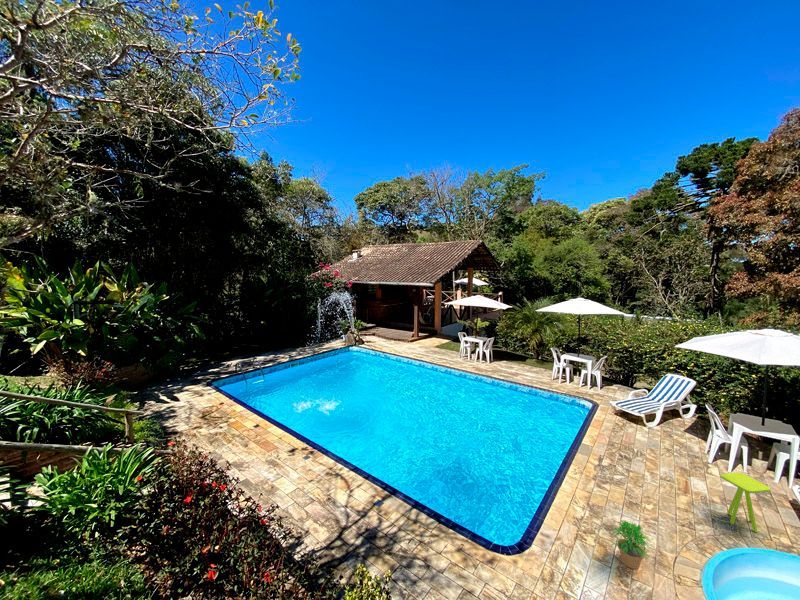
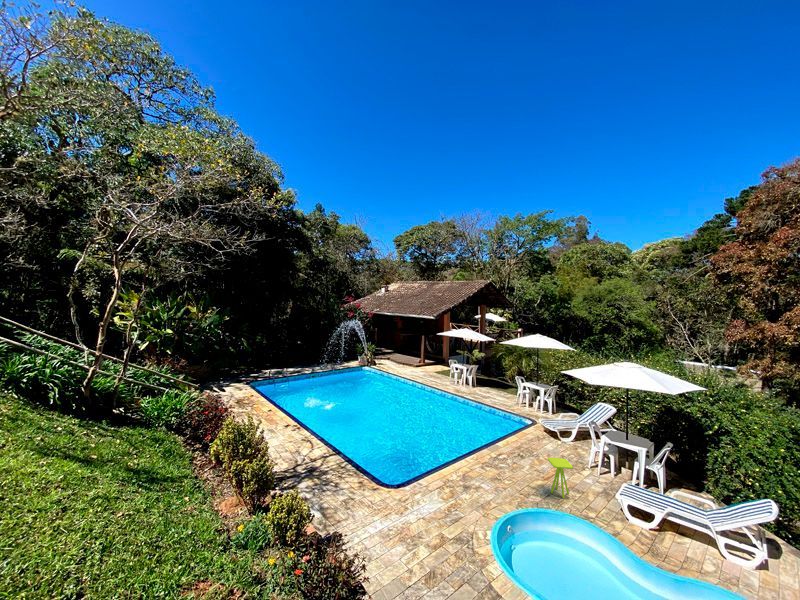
potted plant: present [612,520,649,569] -> none [450,471,469,501]

